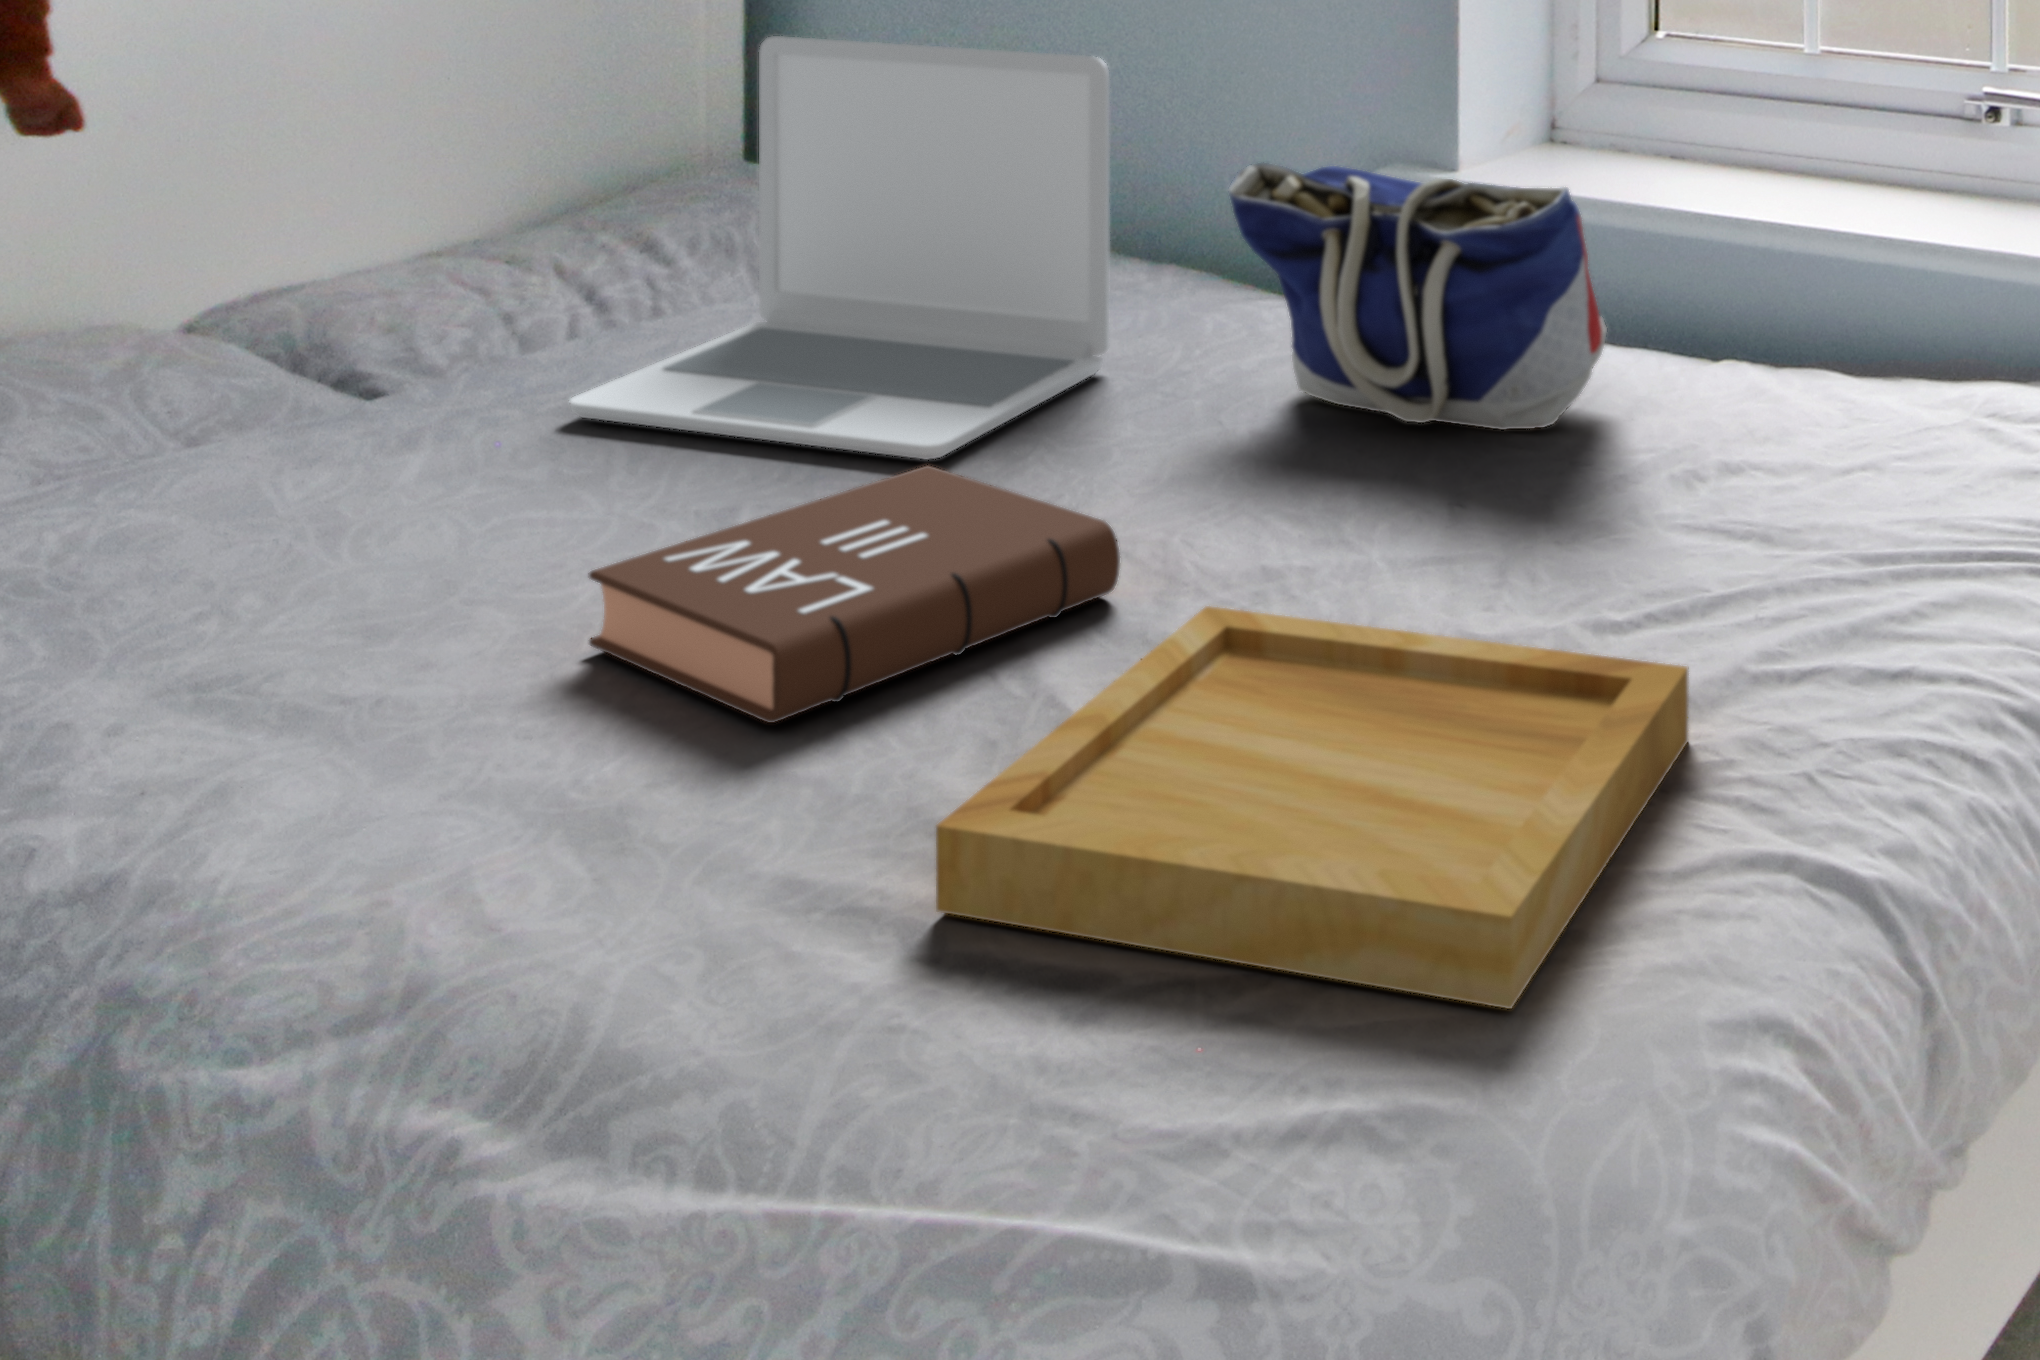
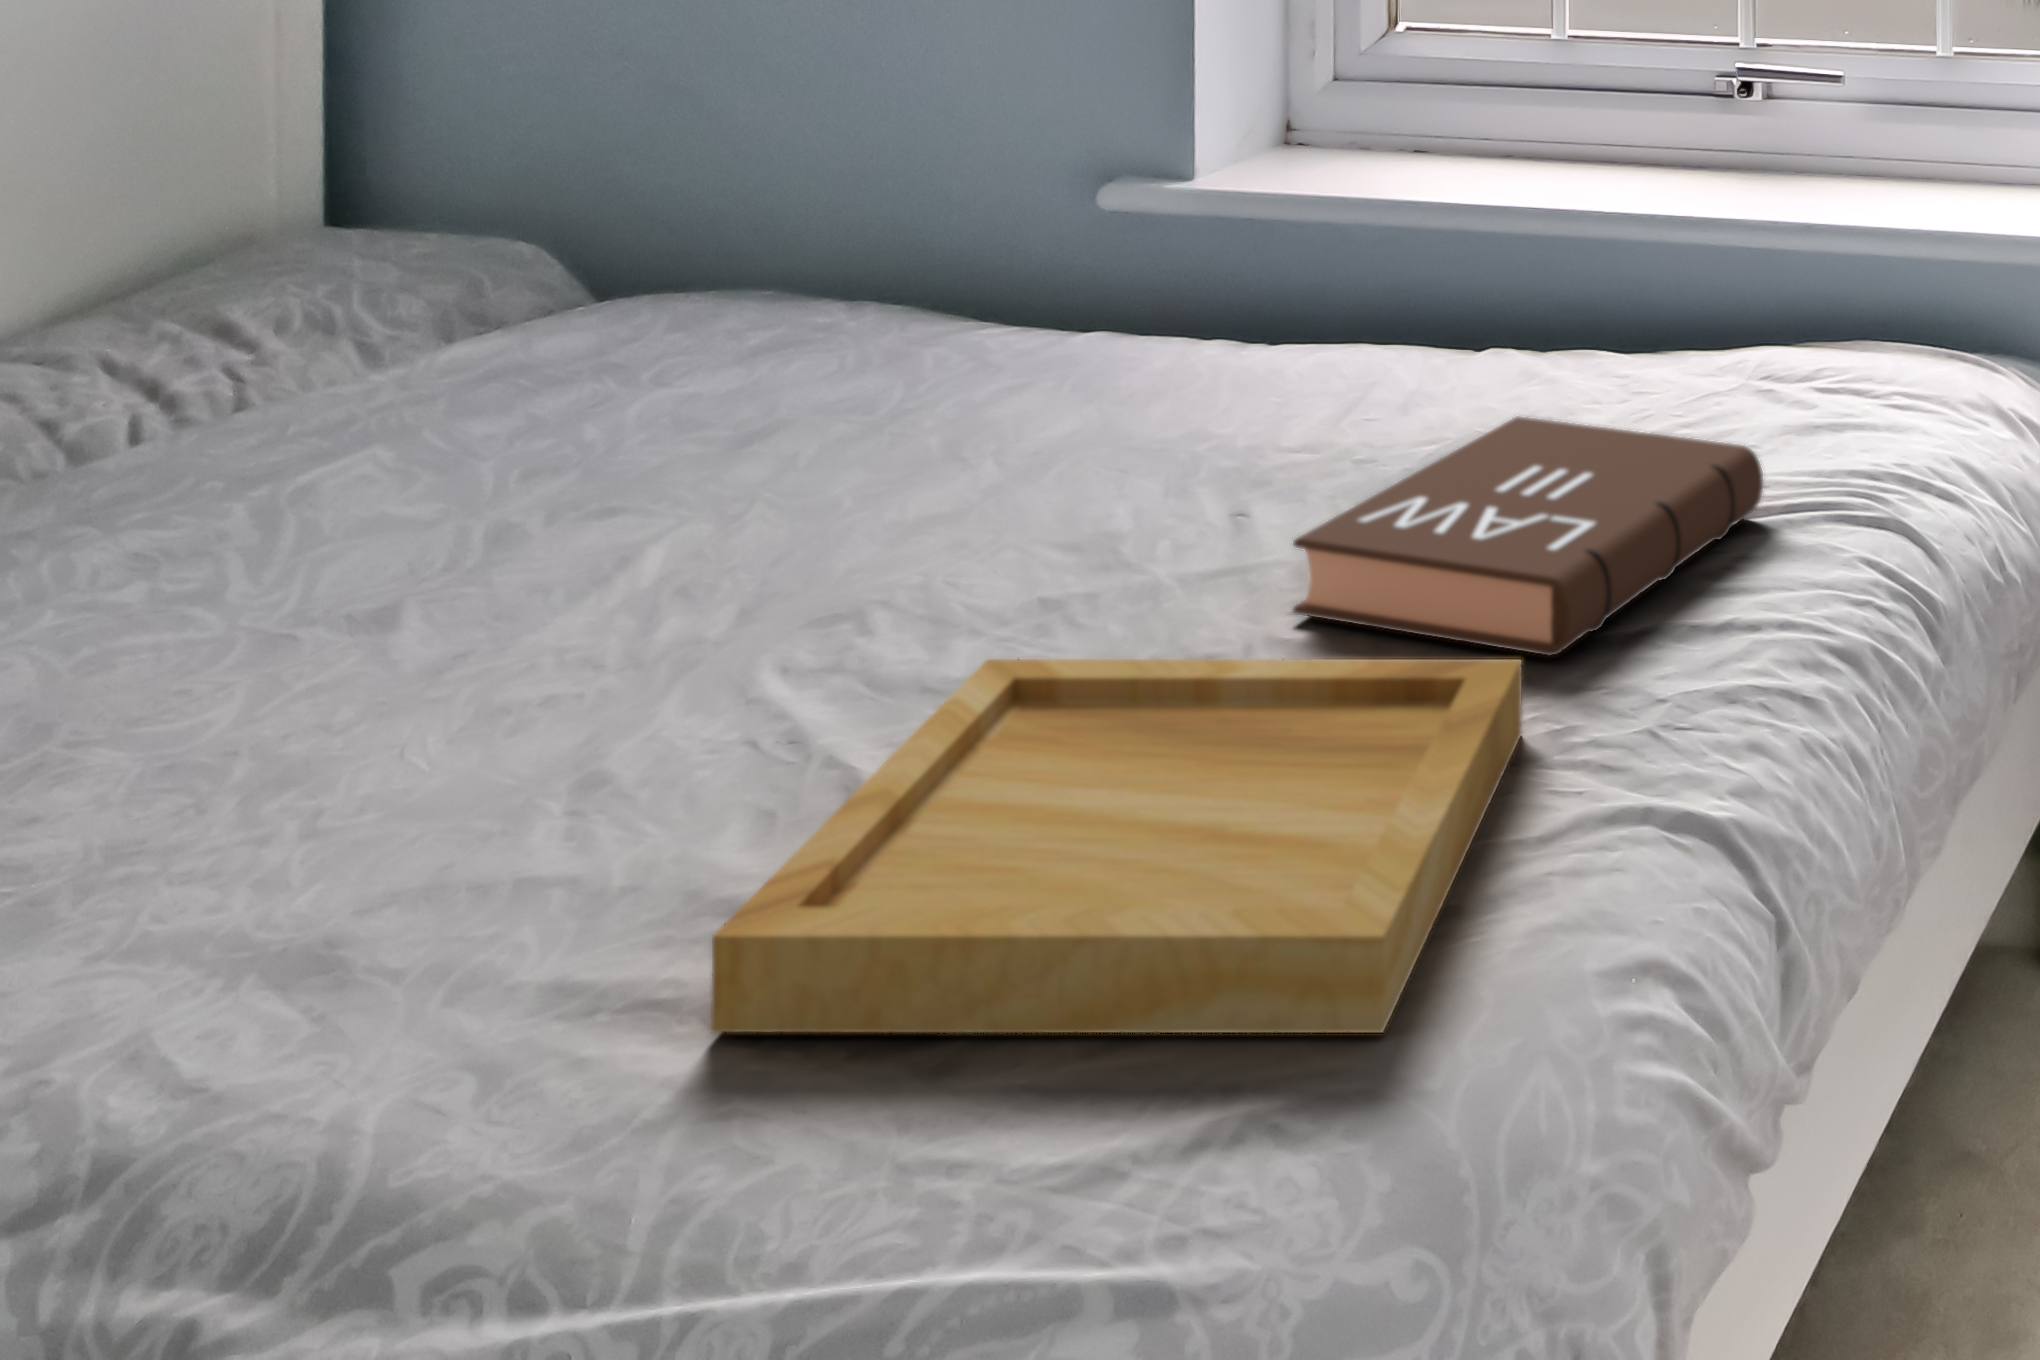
laptop: present [570,36,1110,460] -> none [140,75,820,537]
tote bag: present [1229,163,1607,430] -> none [965,178,1381,442]
book: present [588,466,1120,723] -> present [1293,417,1763,655]

